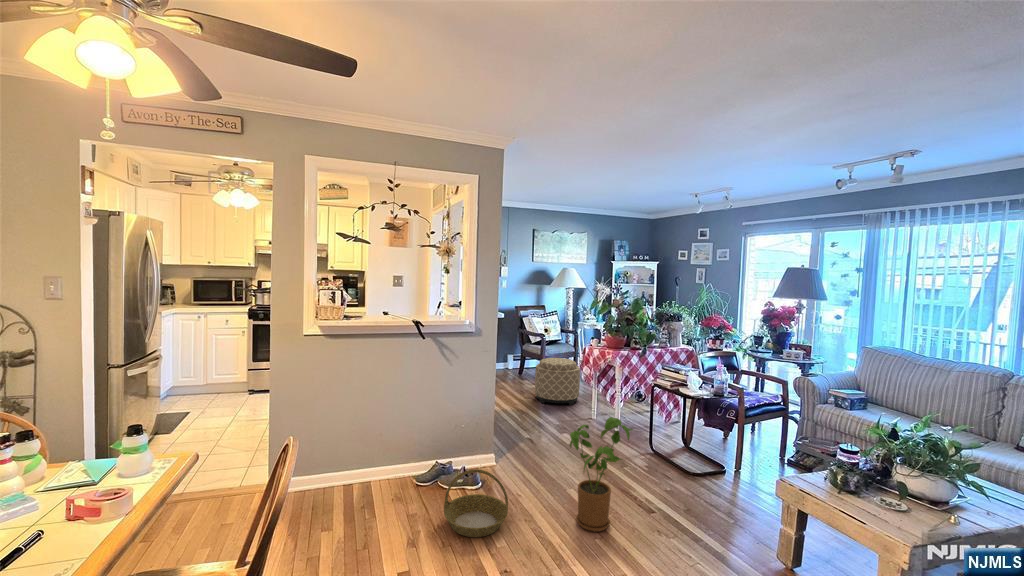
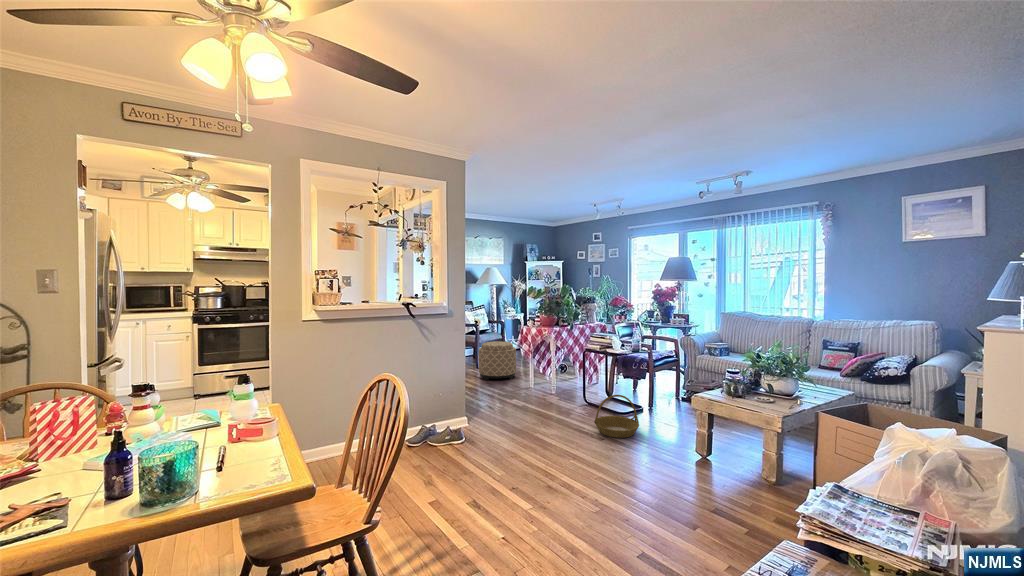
house plant: present [570,417,632,532] -> none [540,368,587,457]
basket: present [444,469,508,537] -> present [594,395,639,438]

